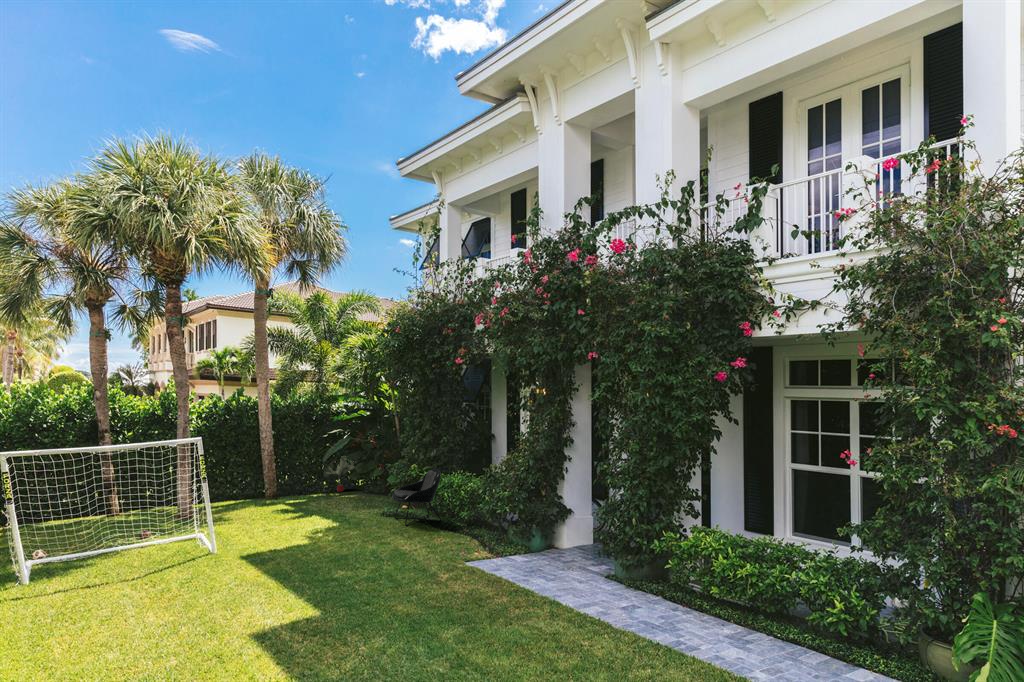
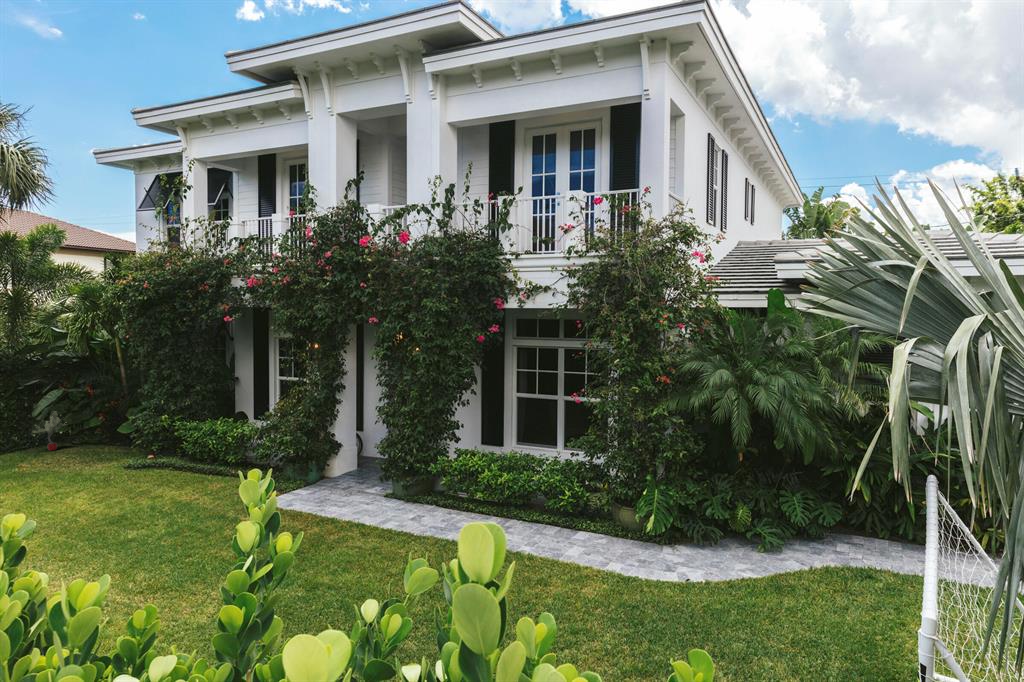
lounge chair: present [392,469,441,526] -> none [145,420,205,479]

